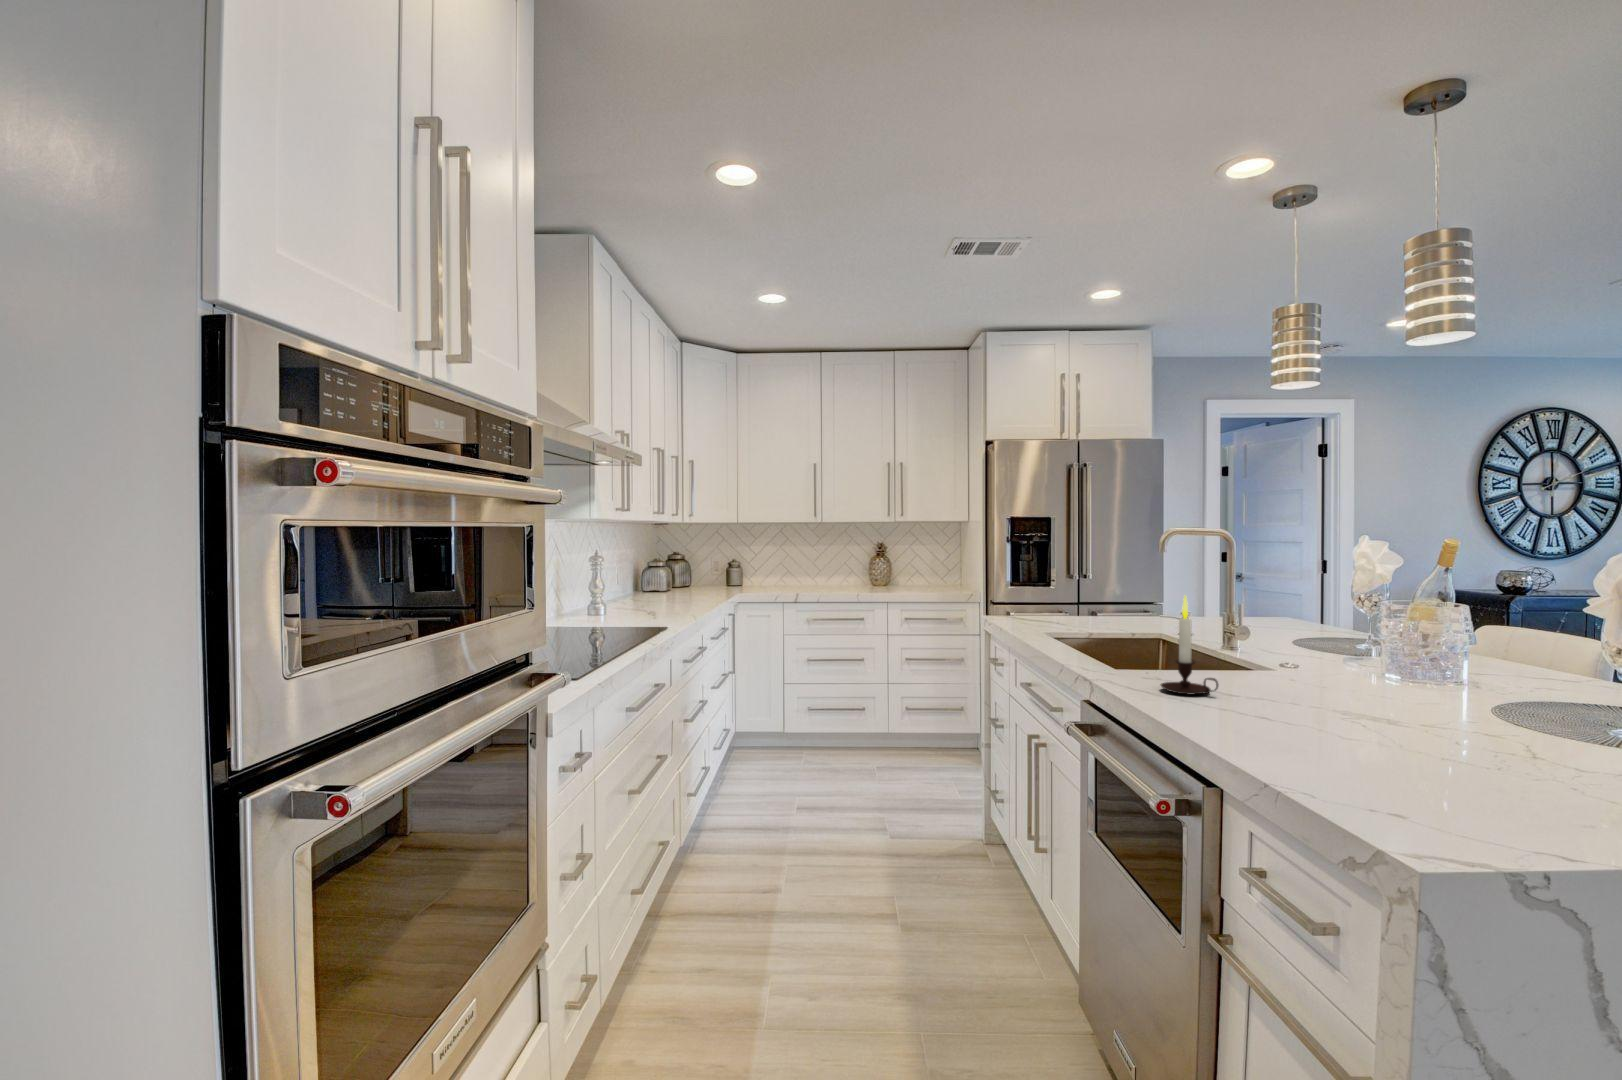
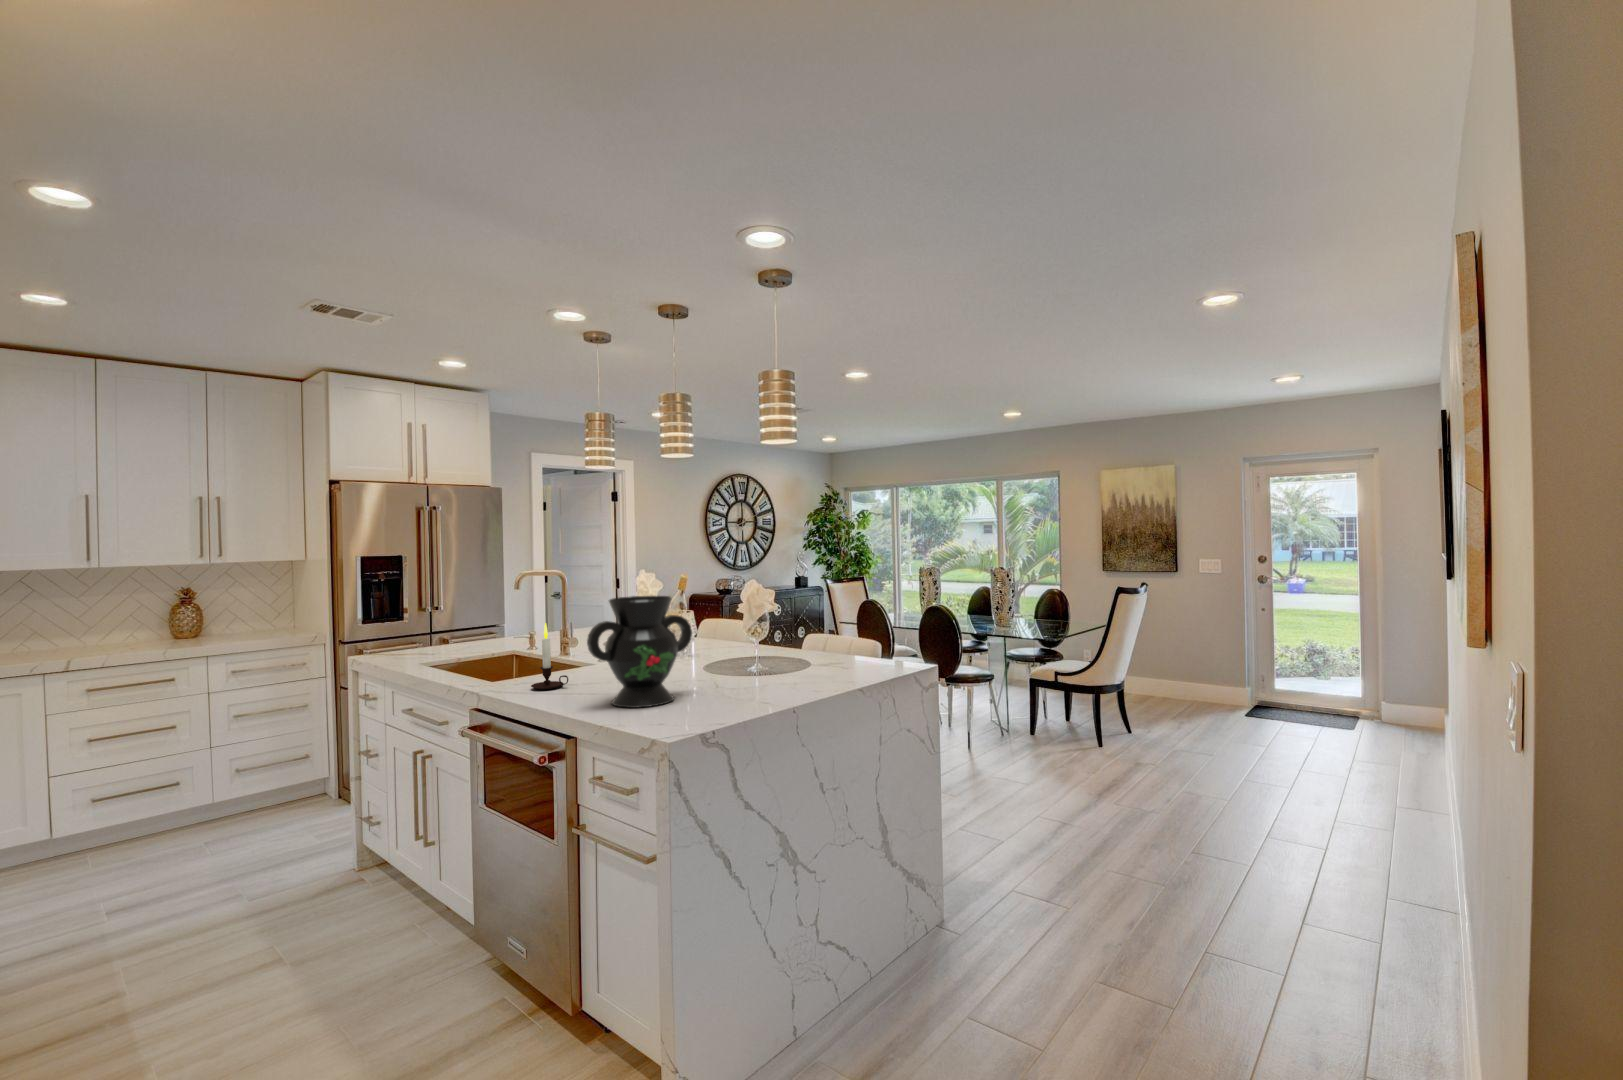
decorative vase: none [1244,560,1475,767] -> present [587,596,692,708]

